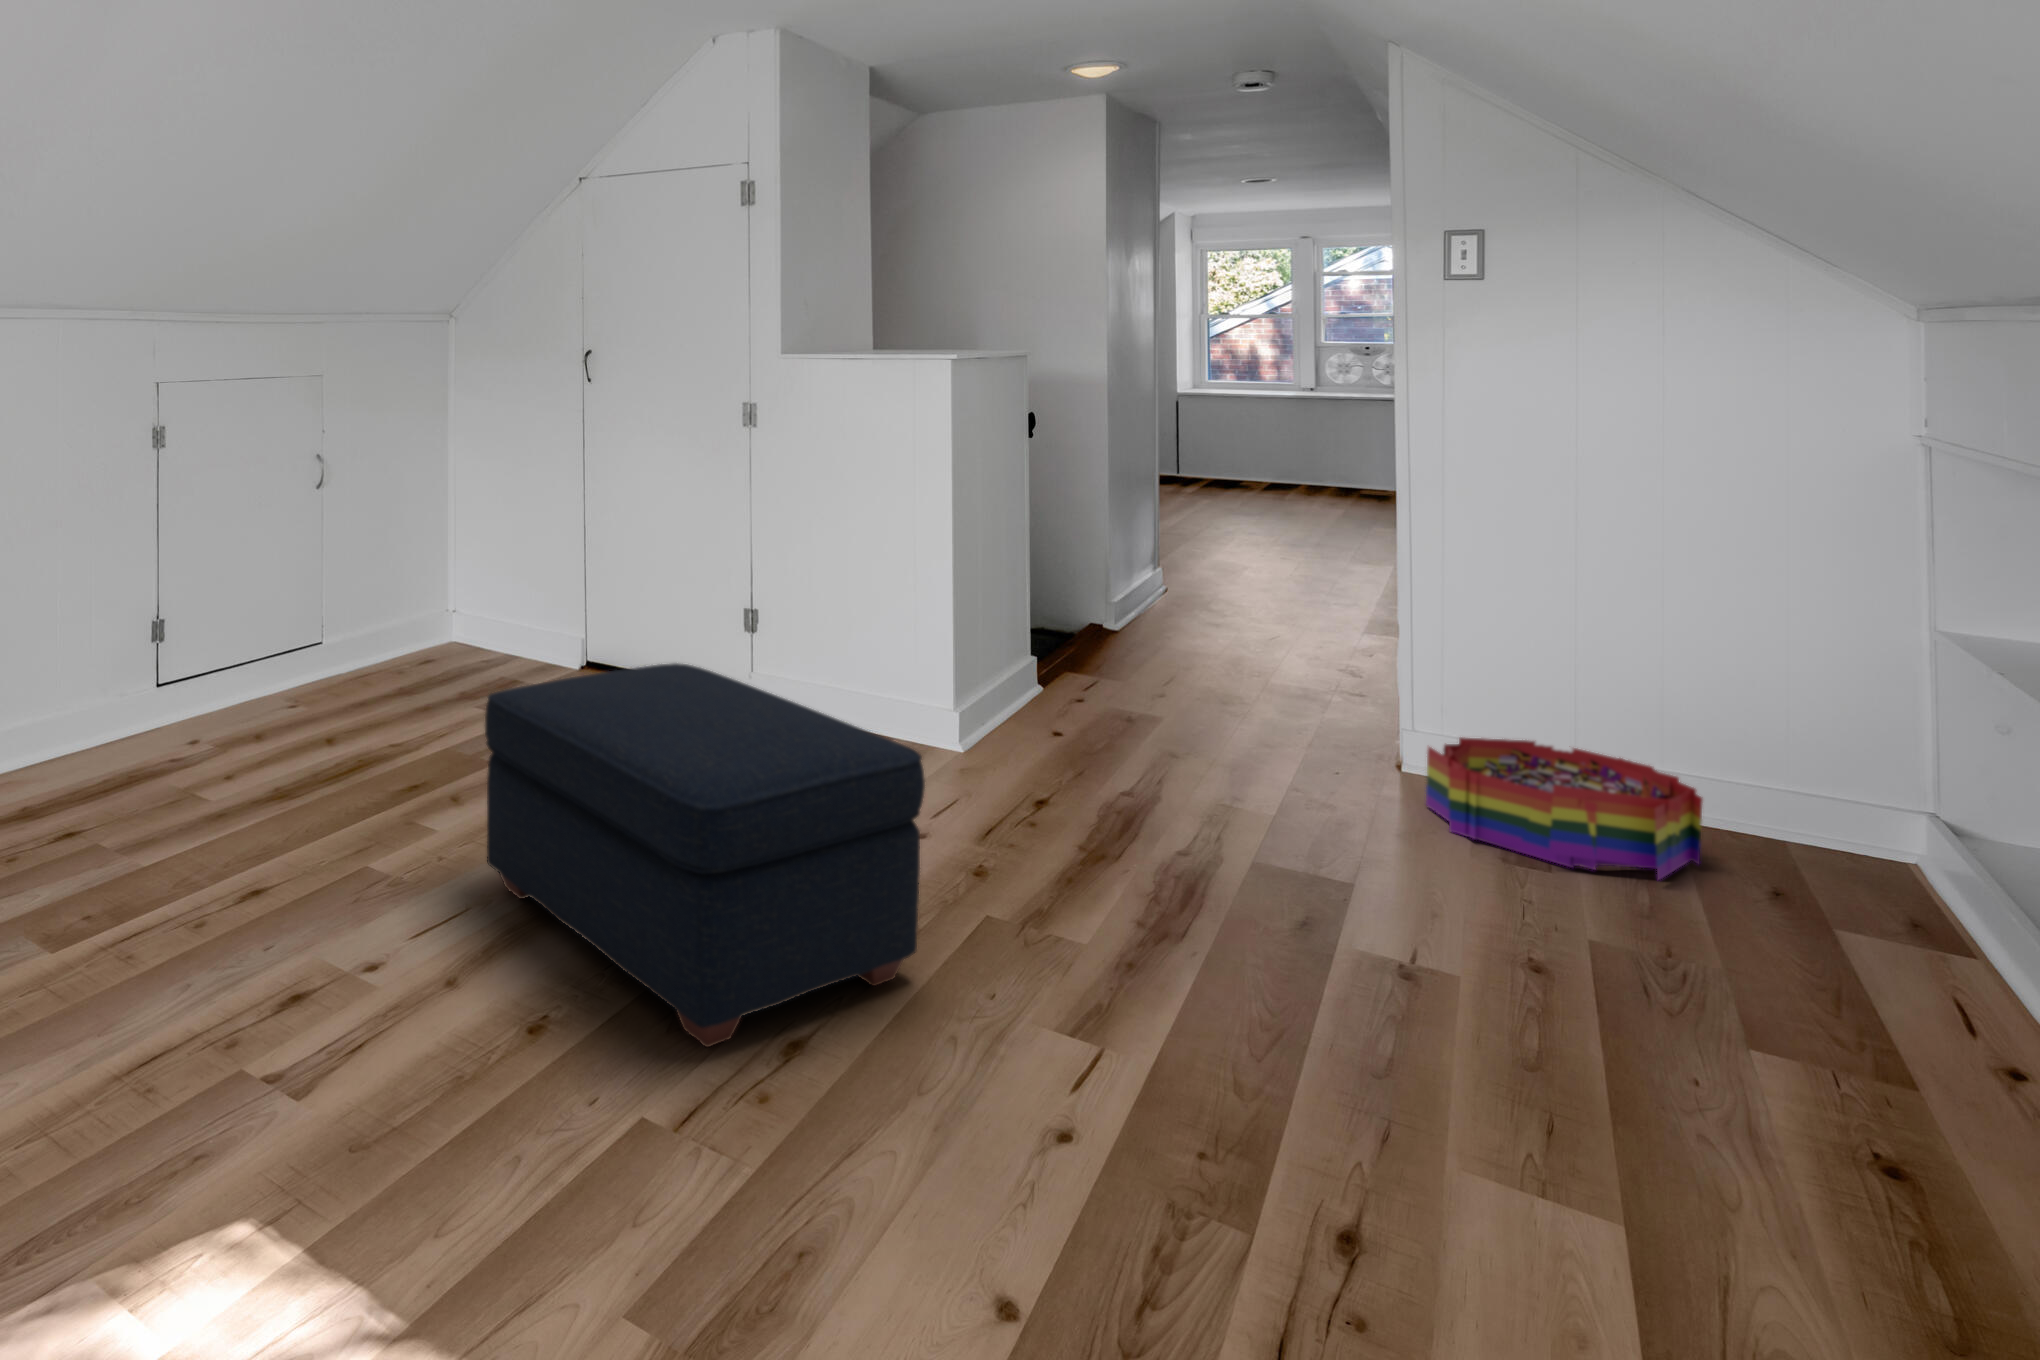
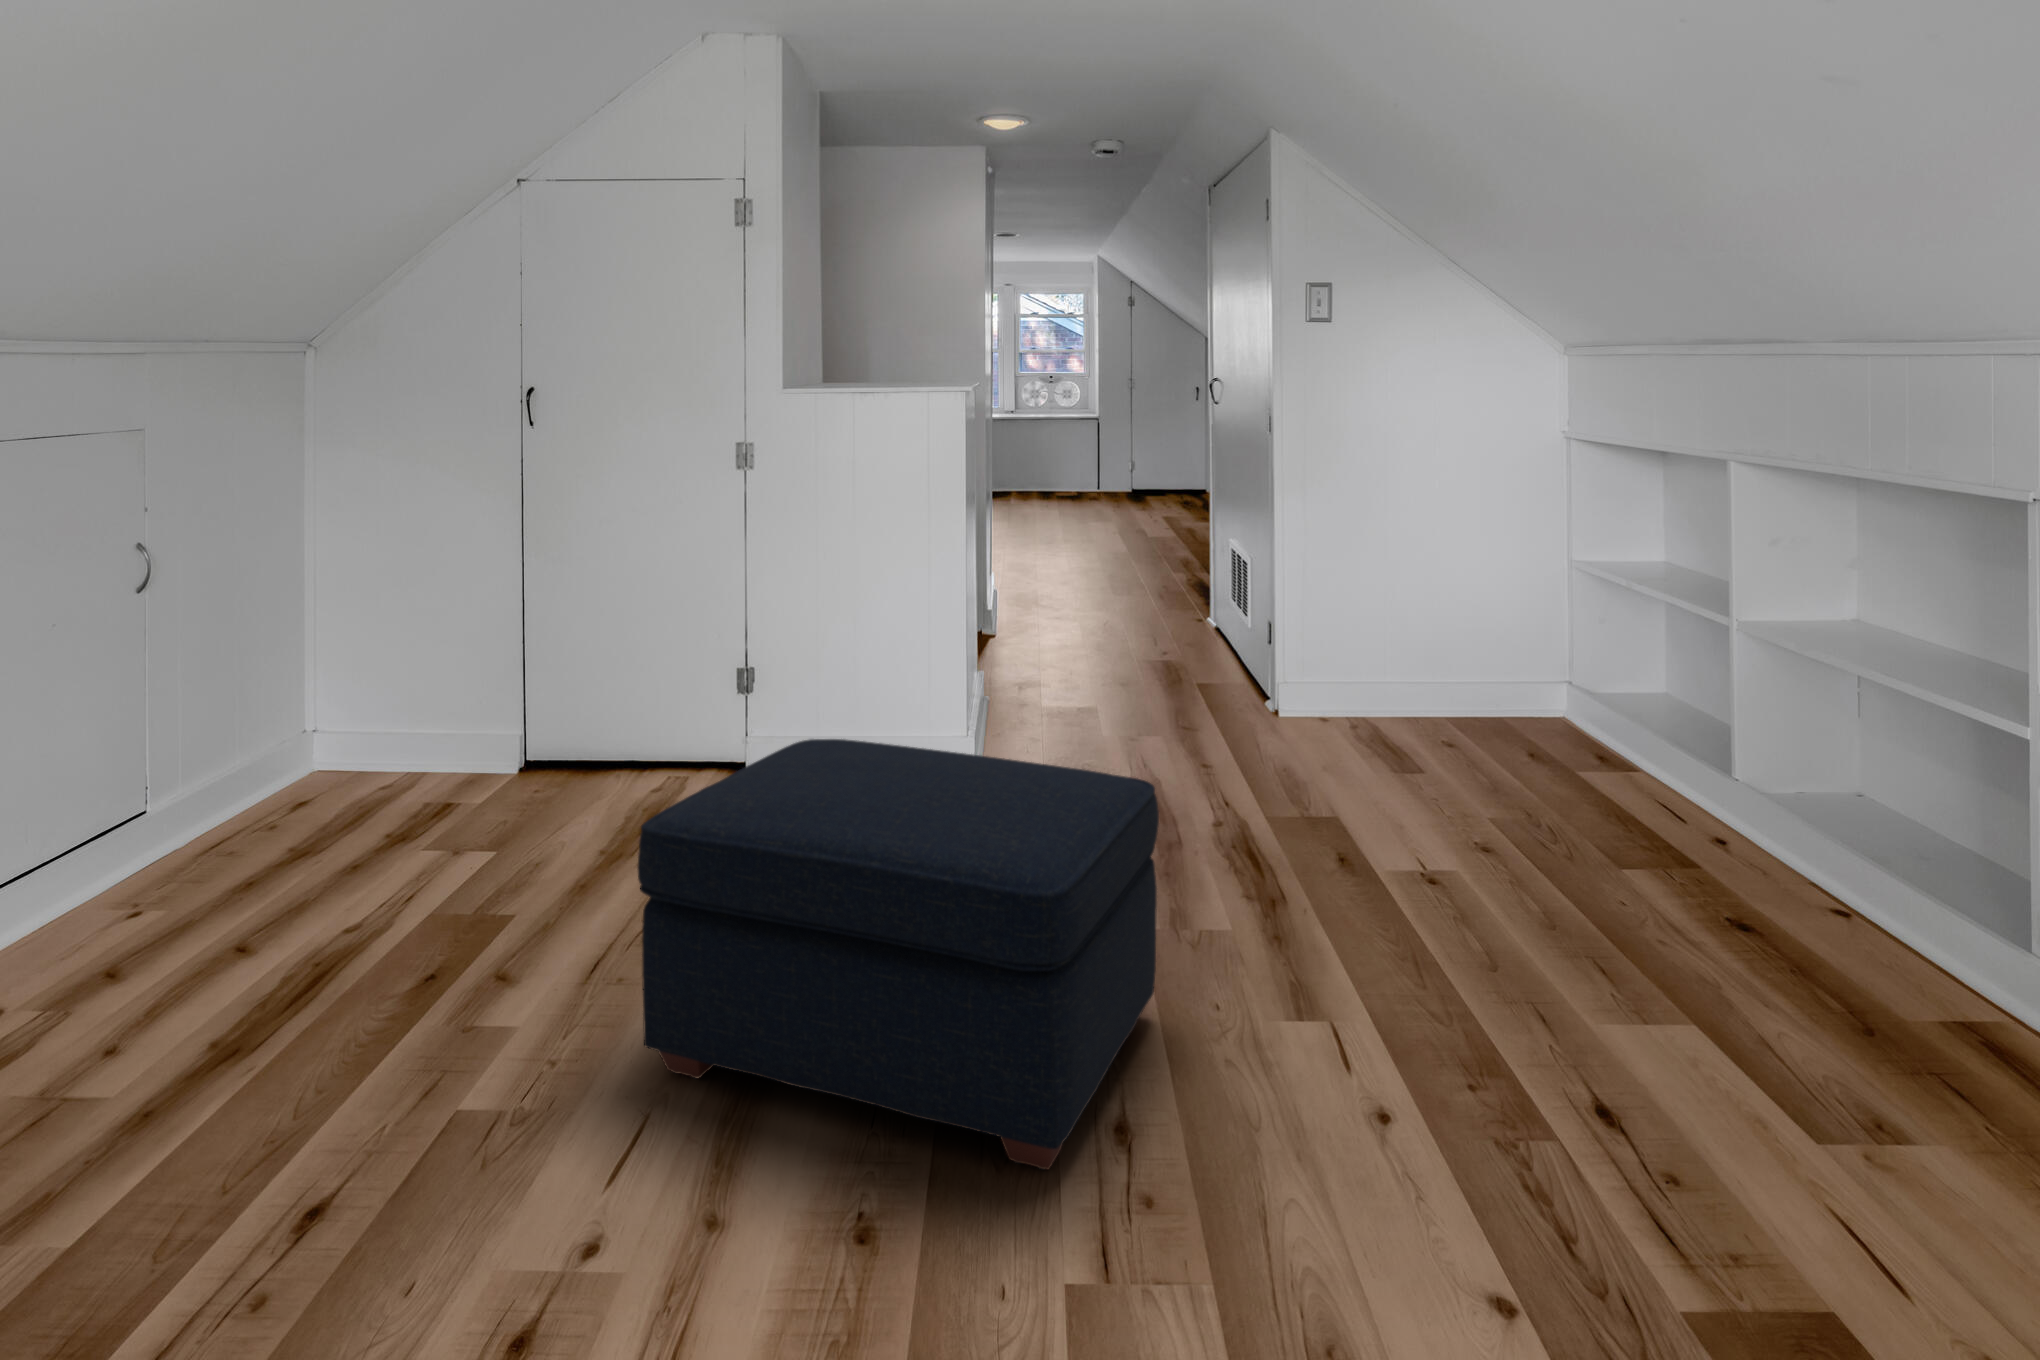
storage bin: present [1426,737,1703,879] -> none [1335,669,1510,765]

